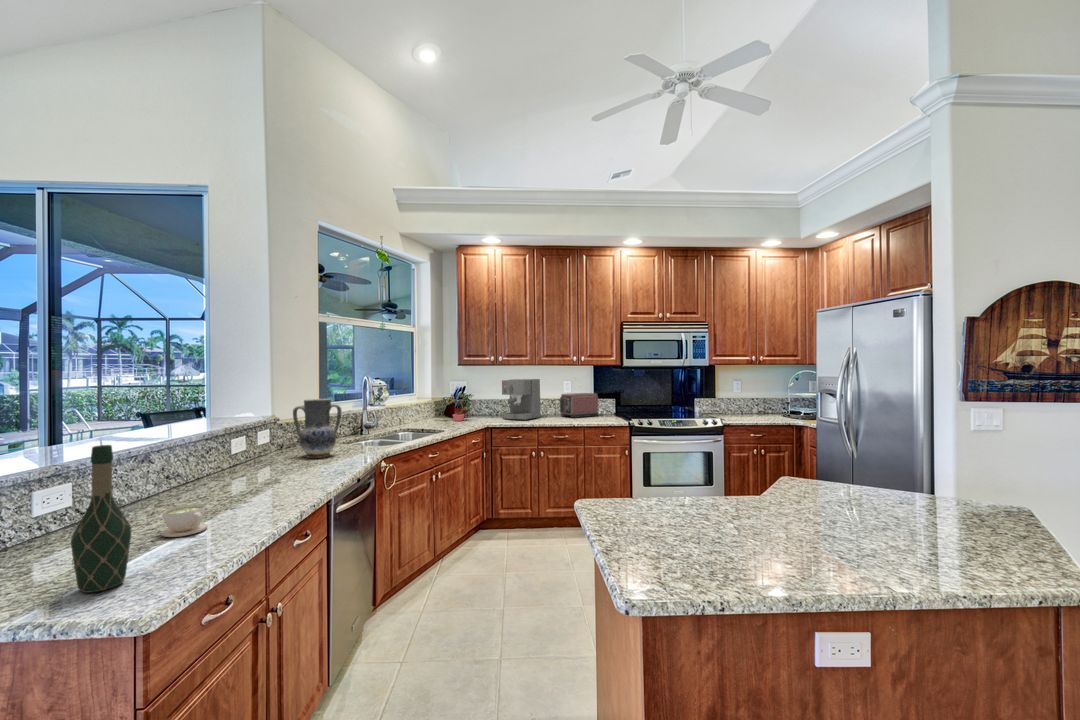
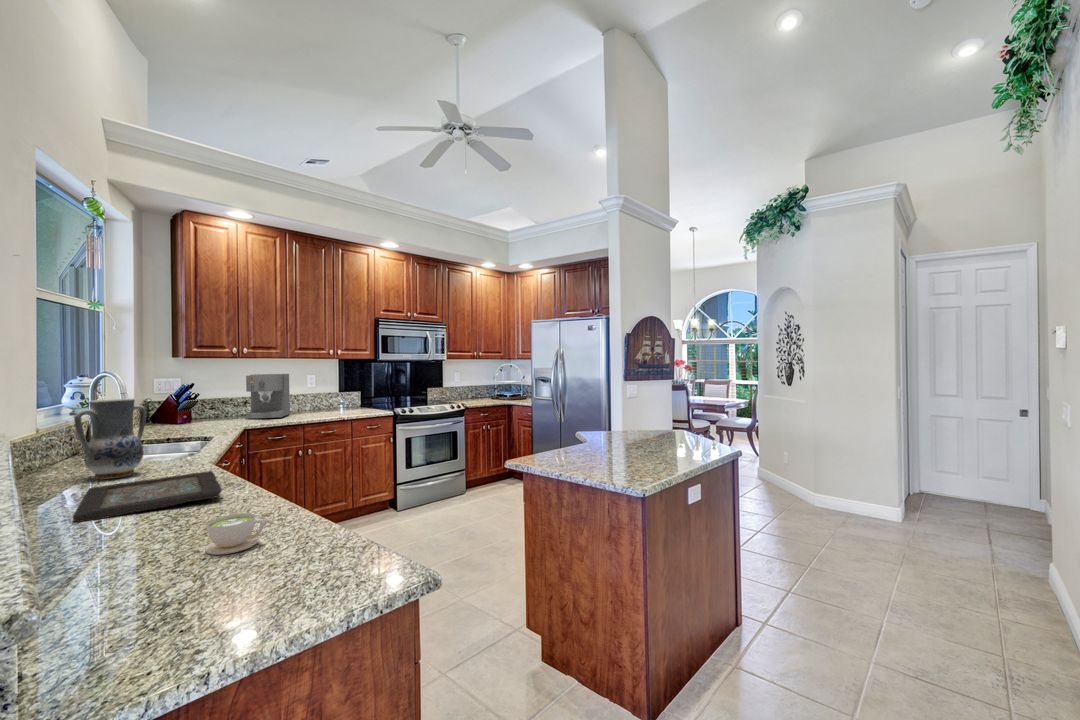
potted plant: present [434,393,473,421] -> none [152,391,214,428]
toaster: present [560,393,598,418] -> none [307,387,347,413]
wine bottle: present [71,445,132,593] -> none [292,432,345,590]
decorative tray: none [211,463,344,488] -> present [73,471,222,522]

